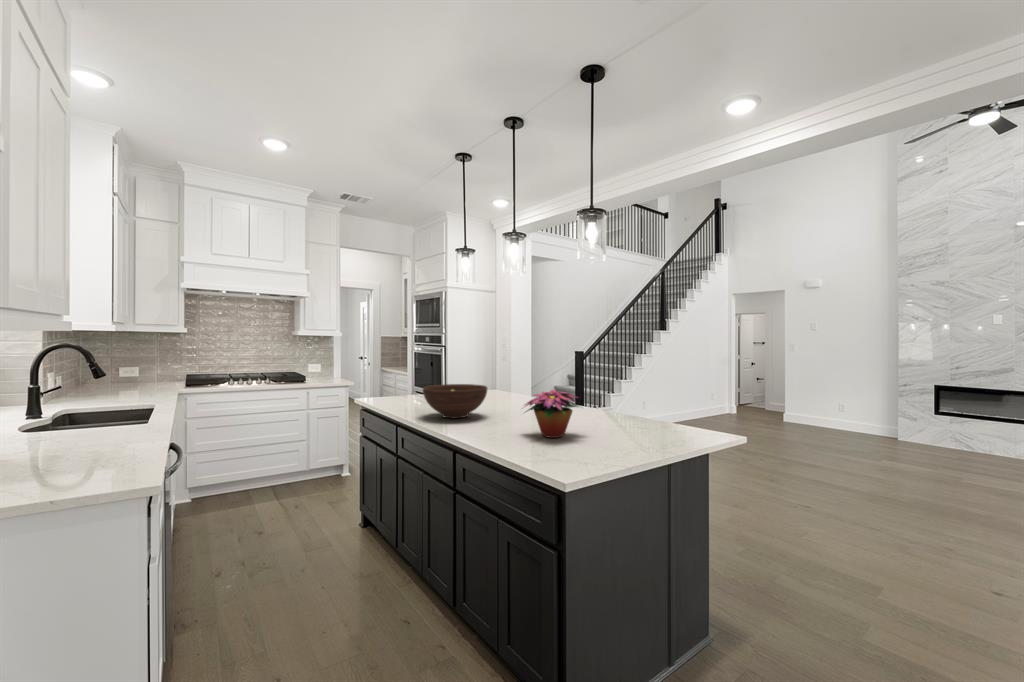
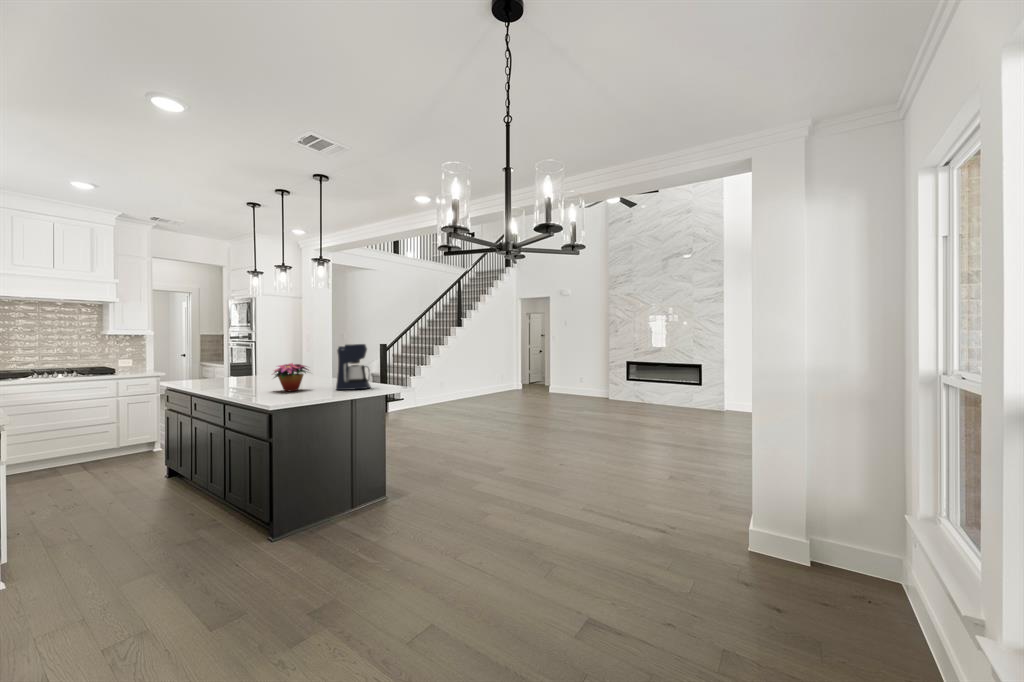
coffee maker: none [622,360,682,442] -> present [336,344,370,390]
fruit bowl: present [423,384,487,418] -> none [208,365,260,387]

